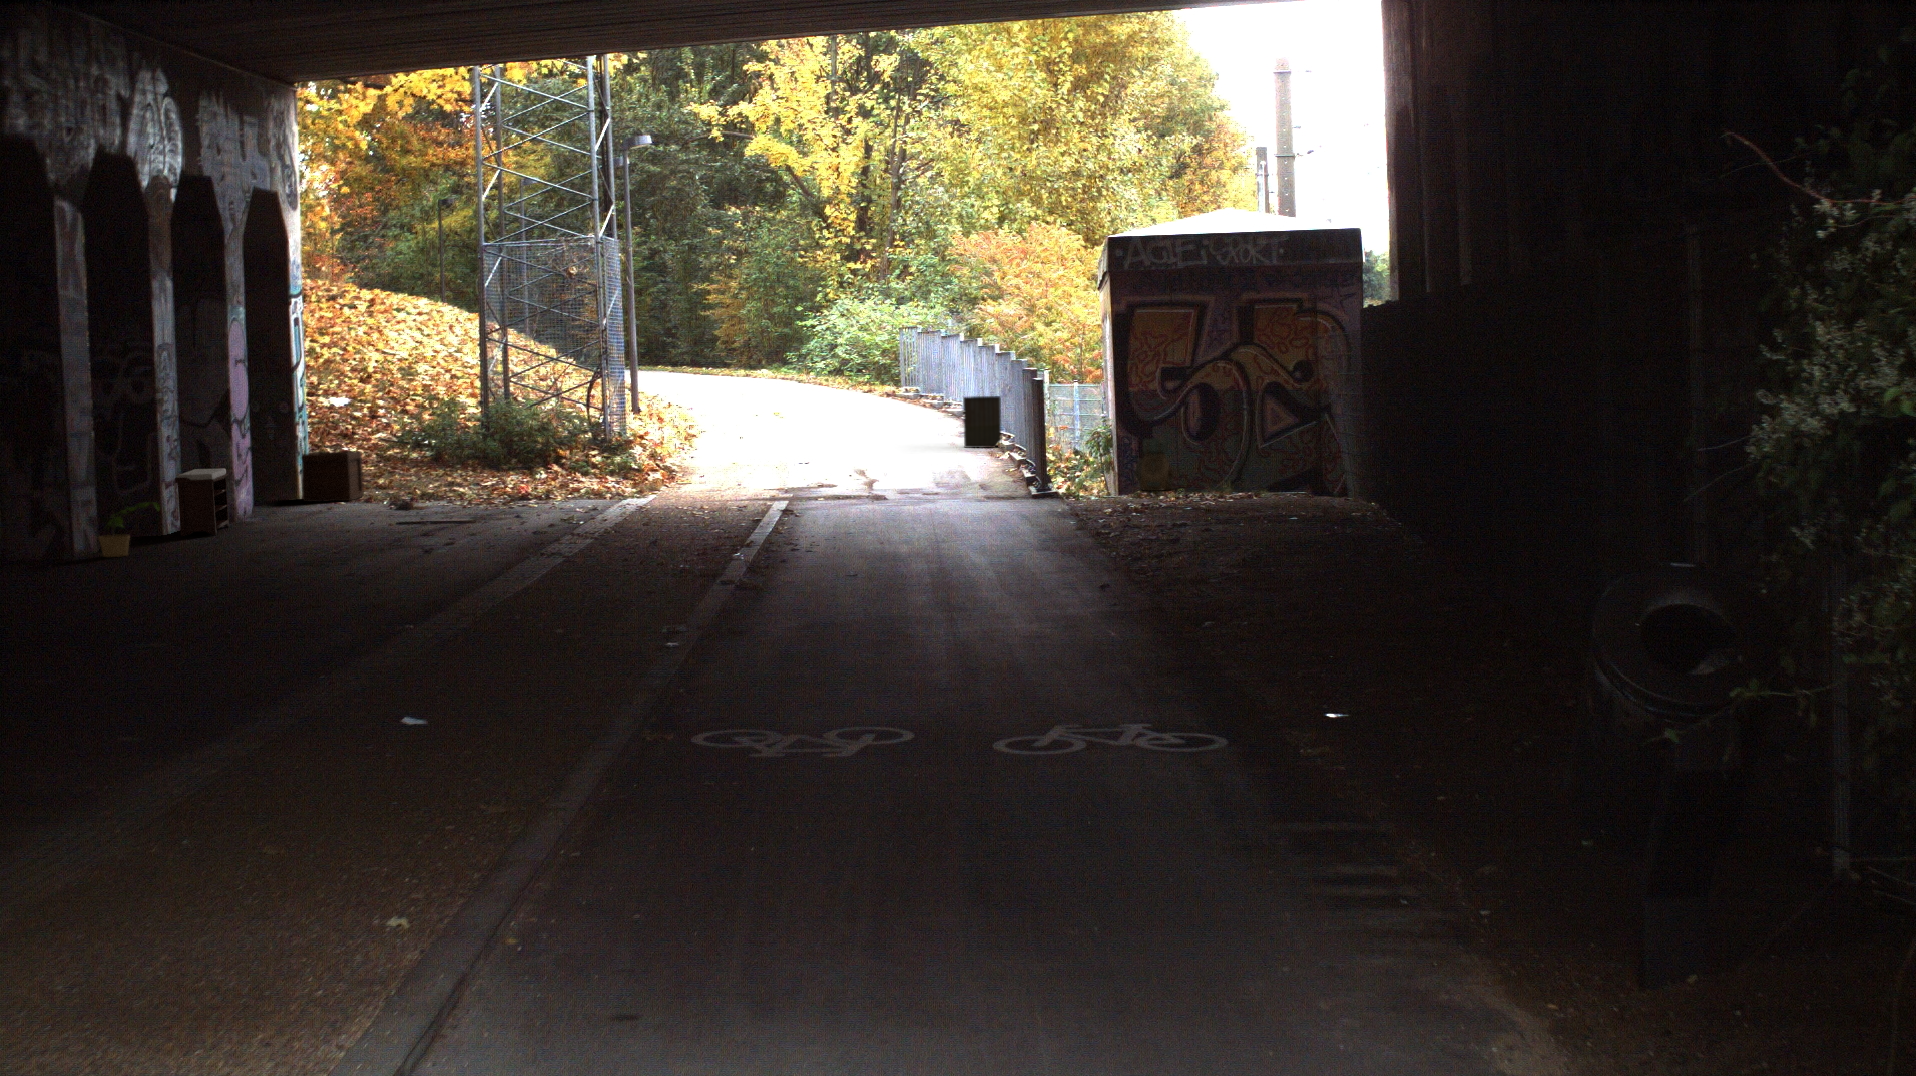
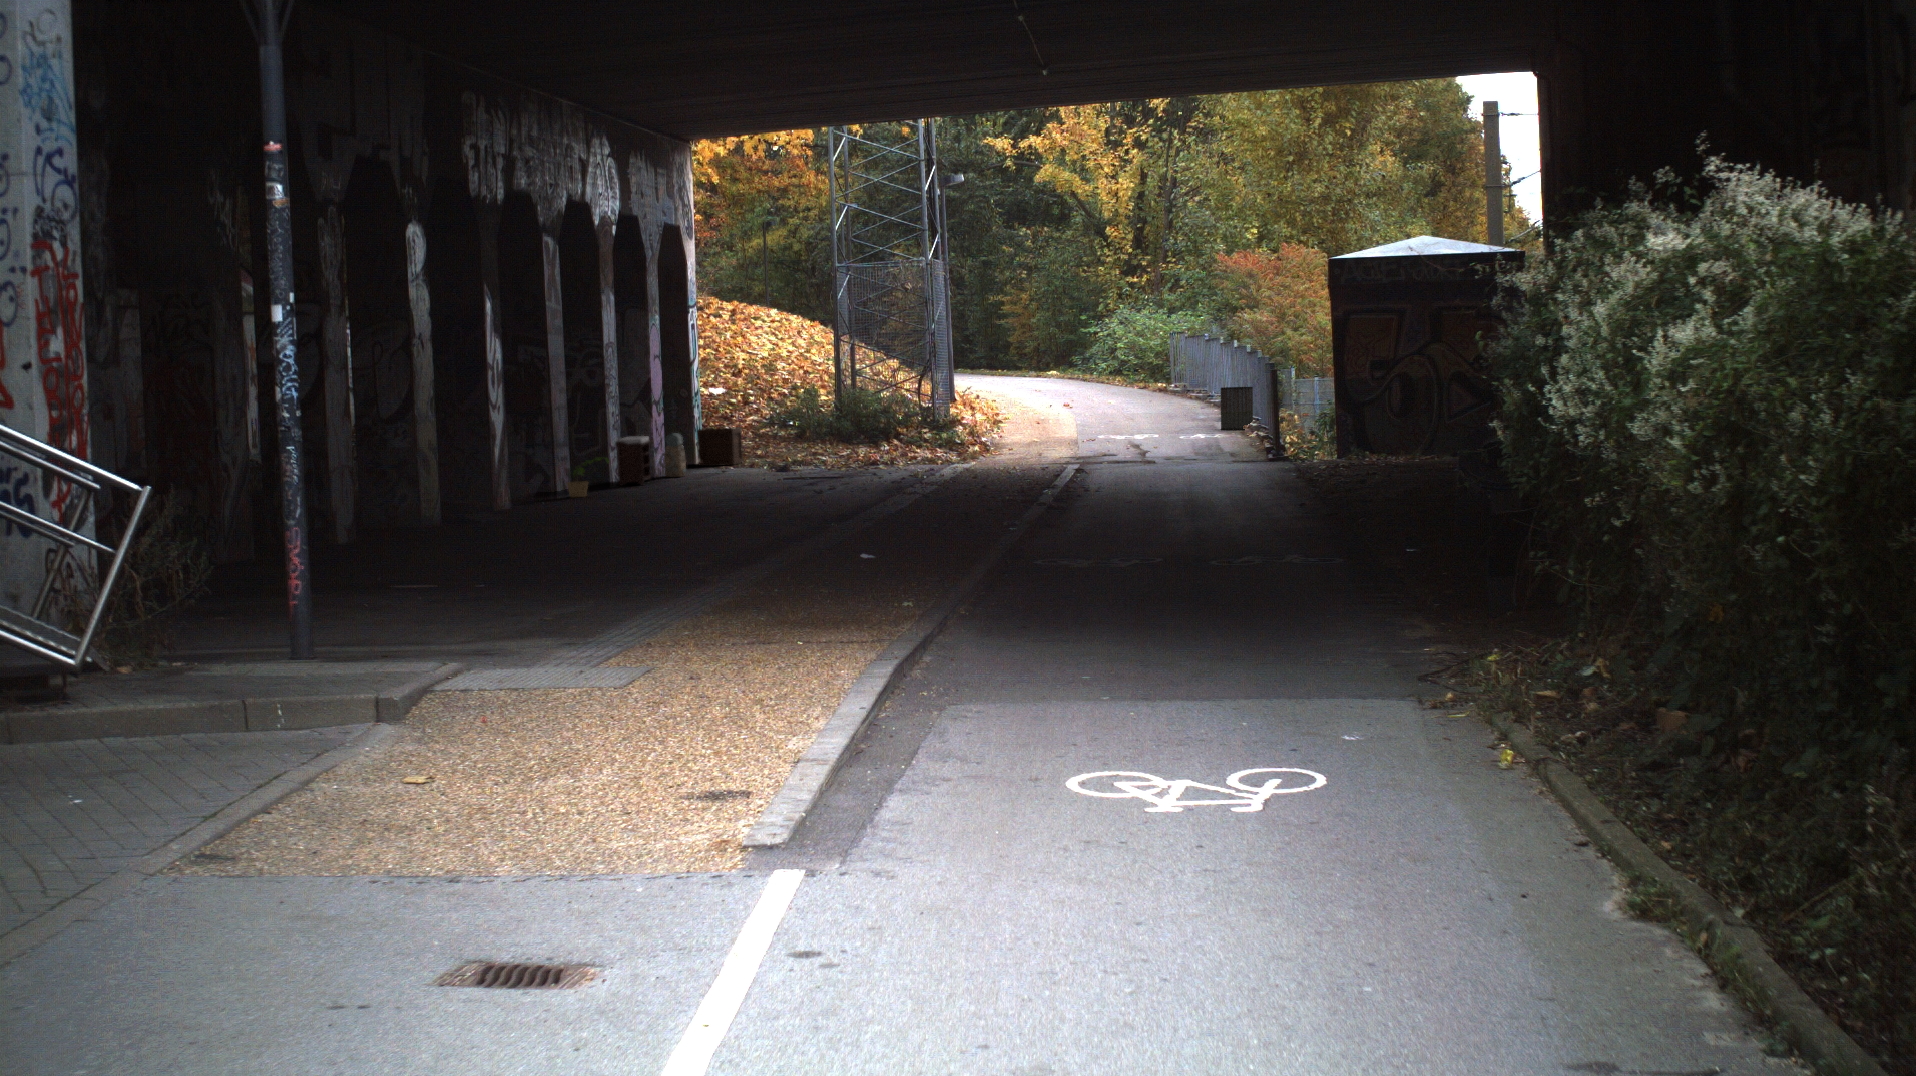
backpack: present [1134,438,1174,491] -> present [657,433,686,477]

